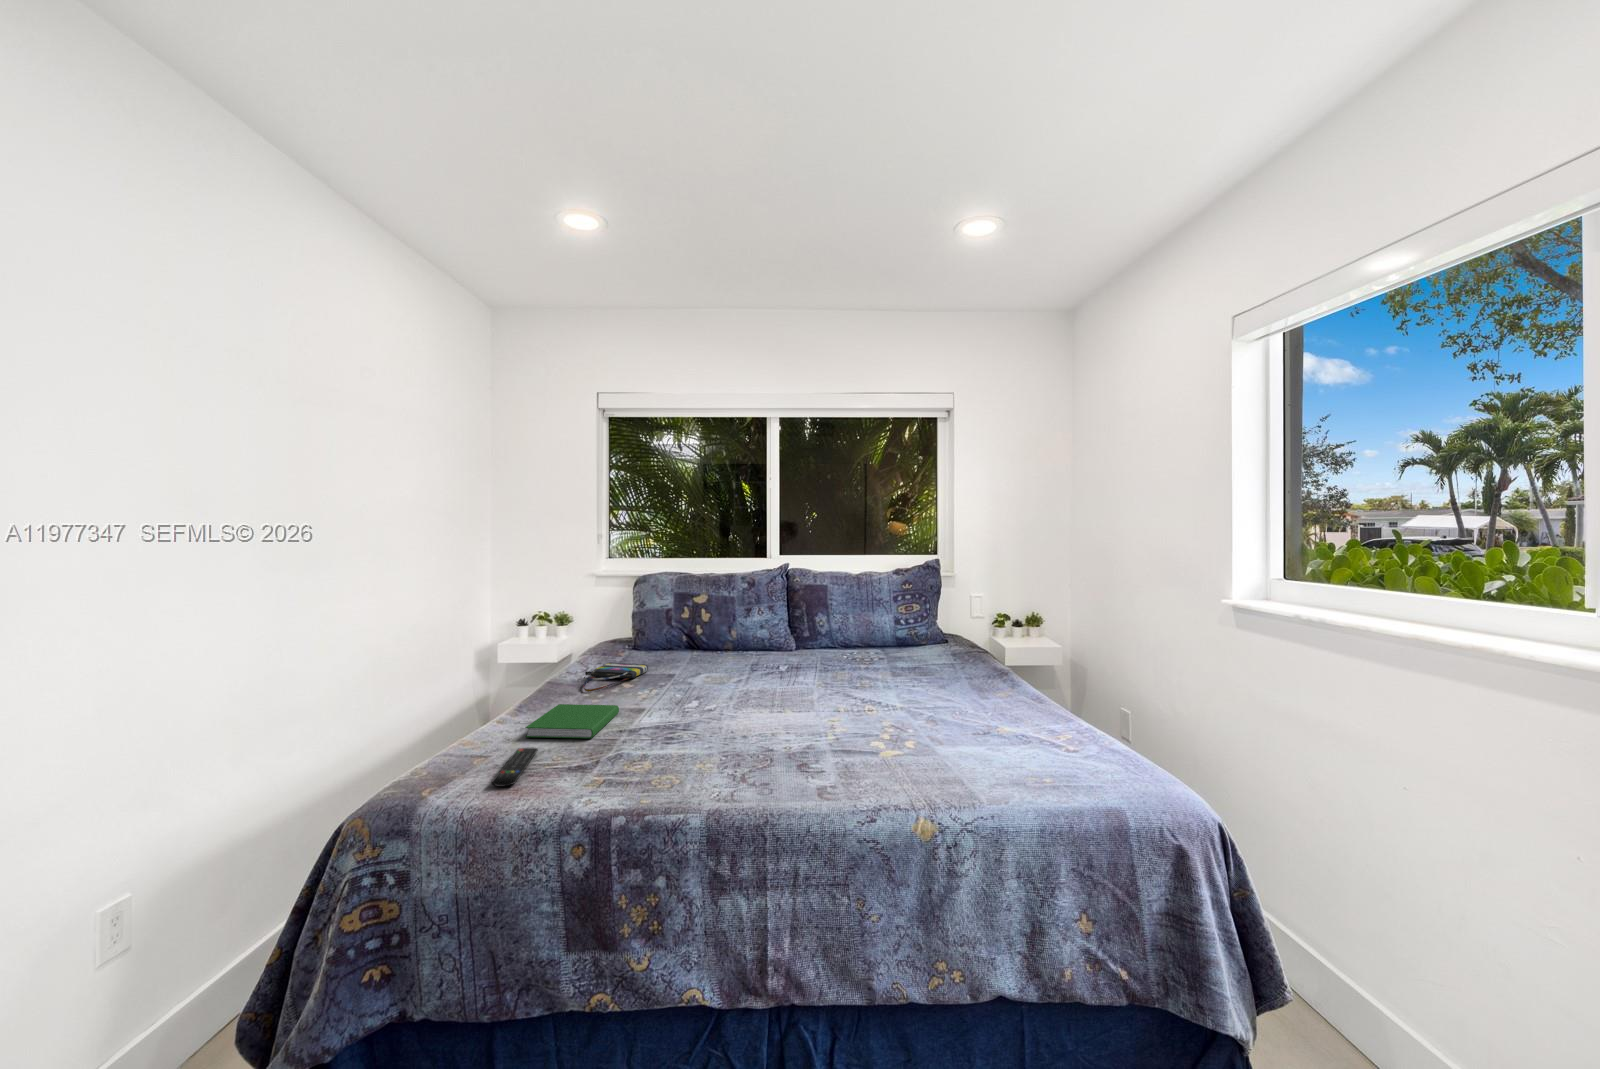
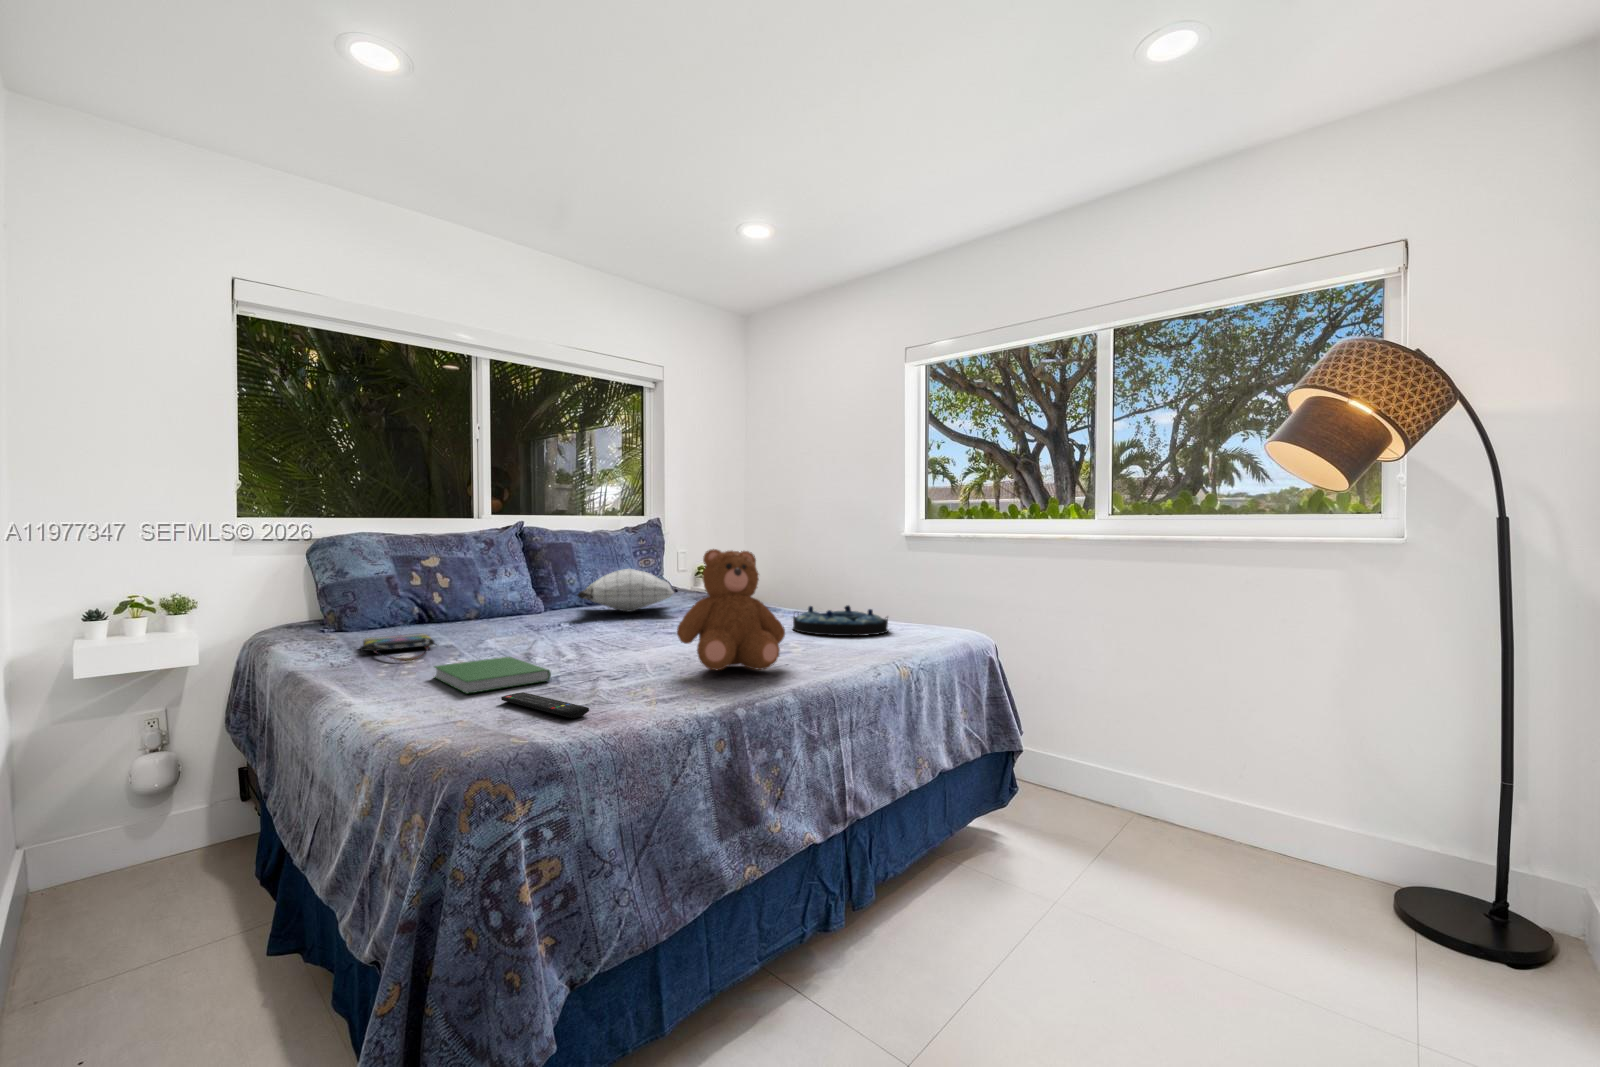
pillow: none [790,619,913,663] -> present [577,569,674,612]
teddy bear: none [665,636,779,780] -> present [677,549,785,670]
serving tray: none [918,700,1030,760] -> present [793,605,888,636]

